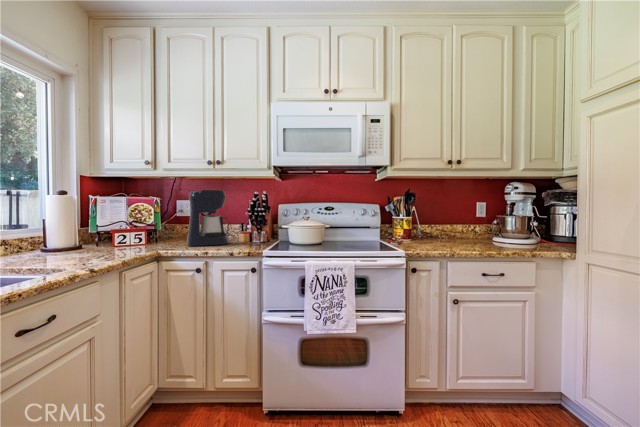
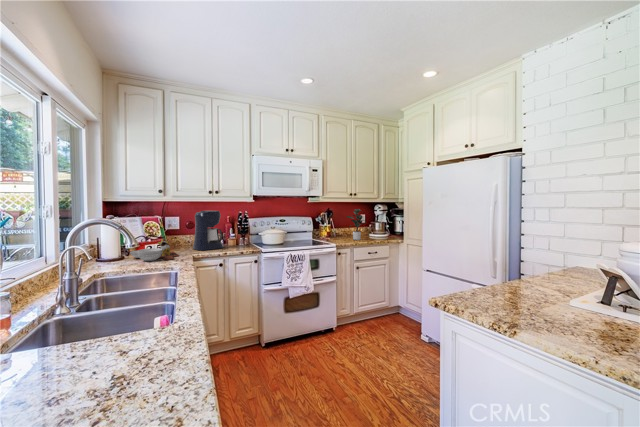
potted plant: none [434,187,493,246] -> present [346,209,362,240]
cutting board: none [73,226,153,256] -> present [130,239,179,261]

